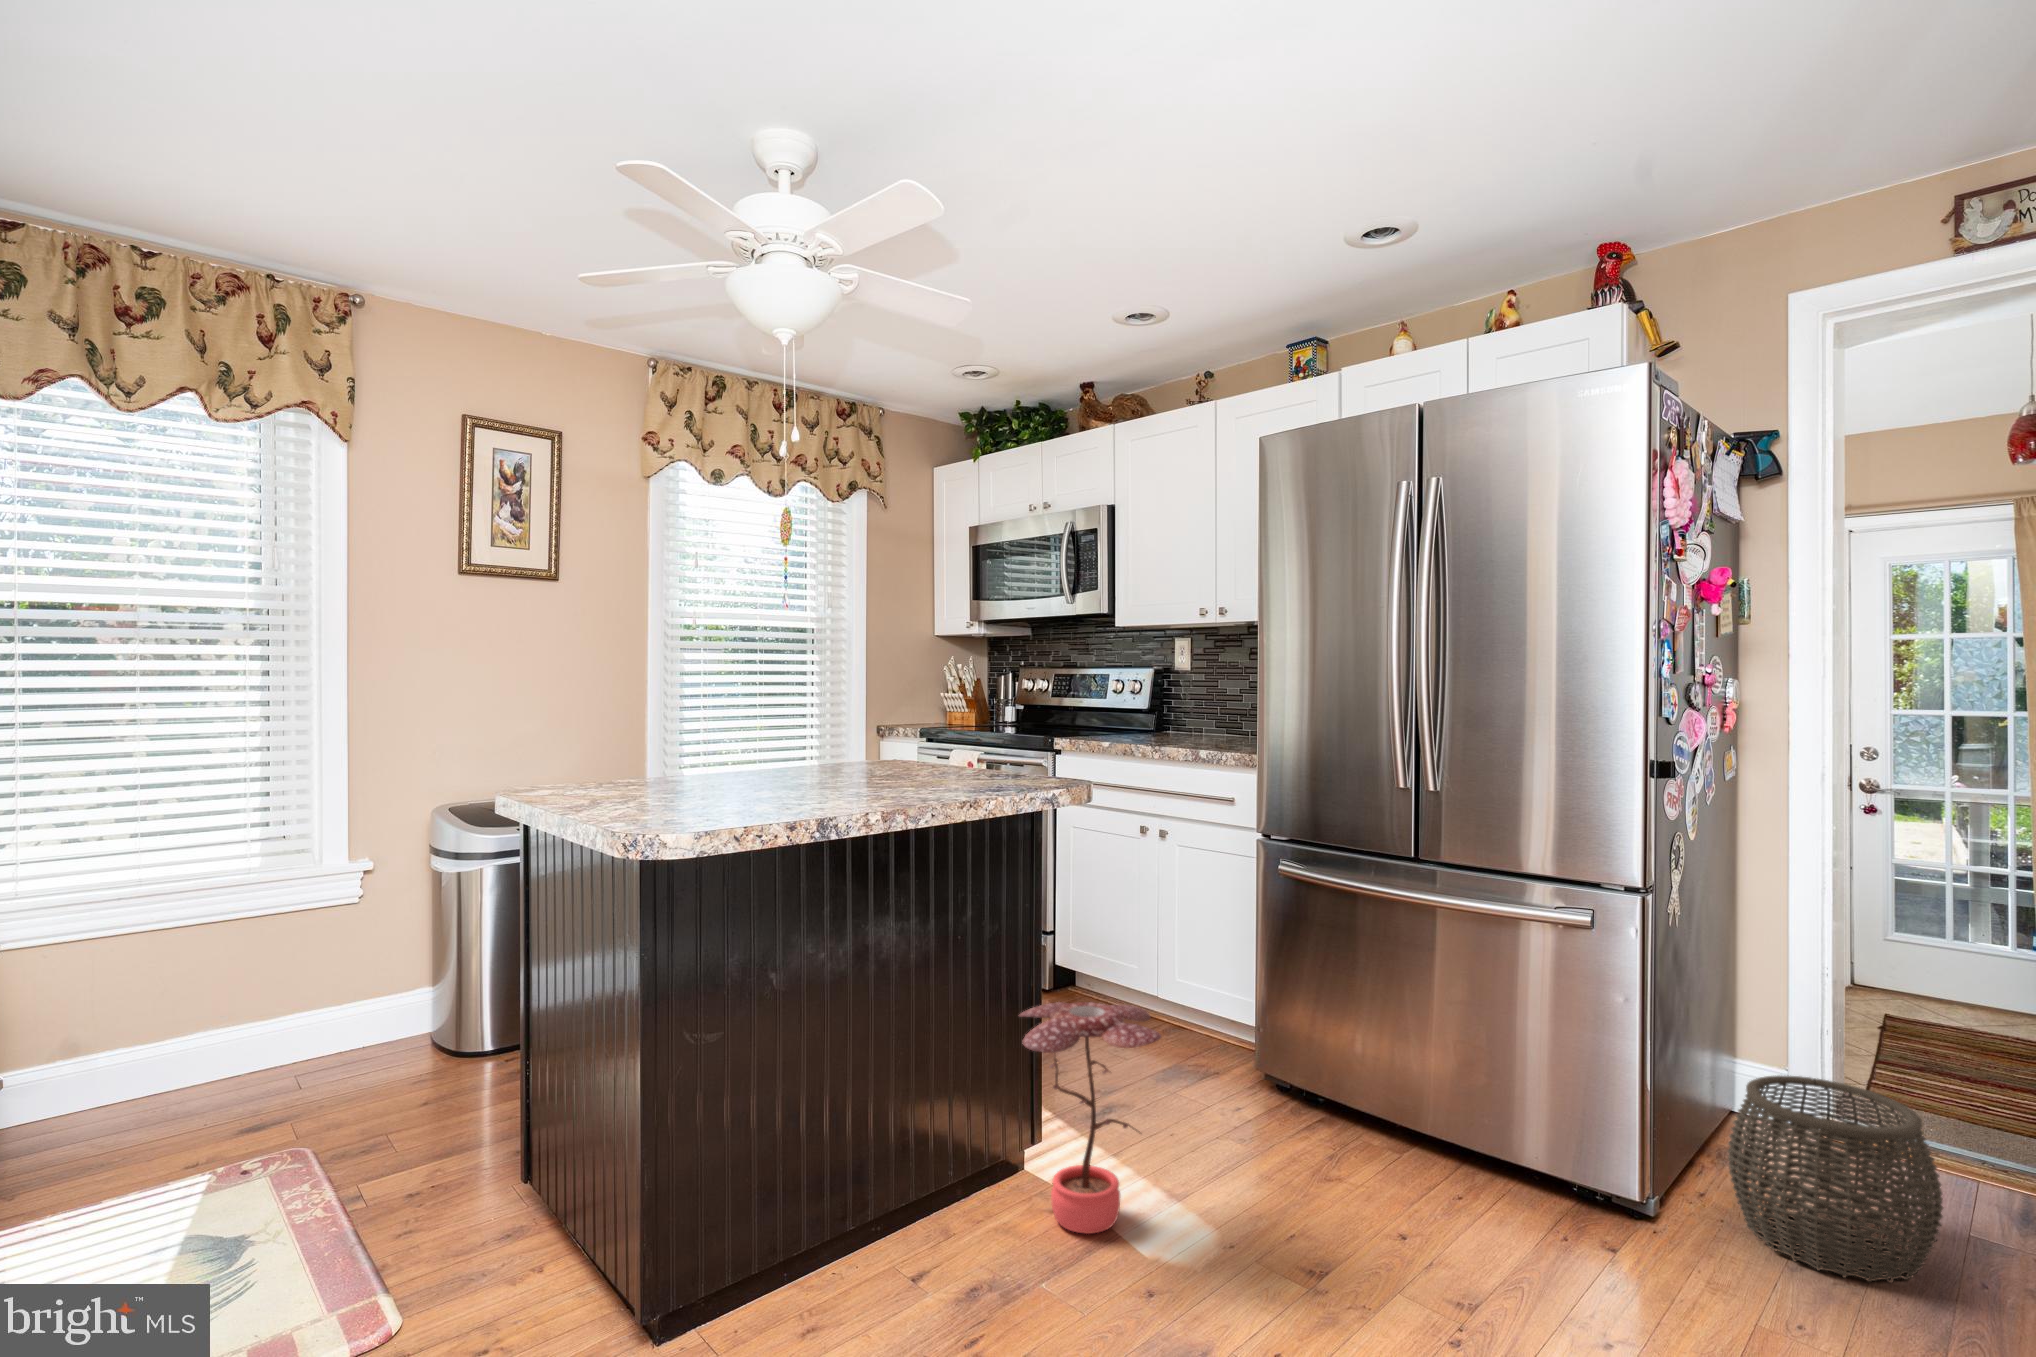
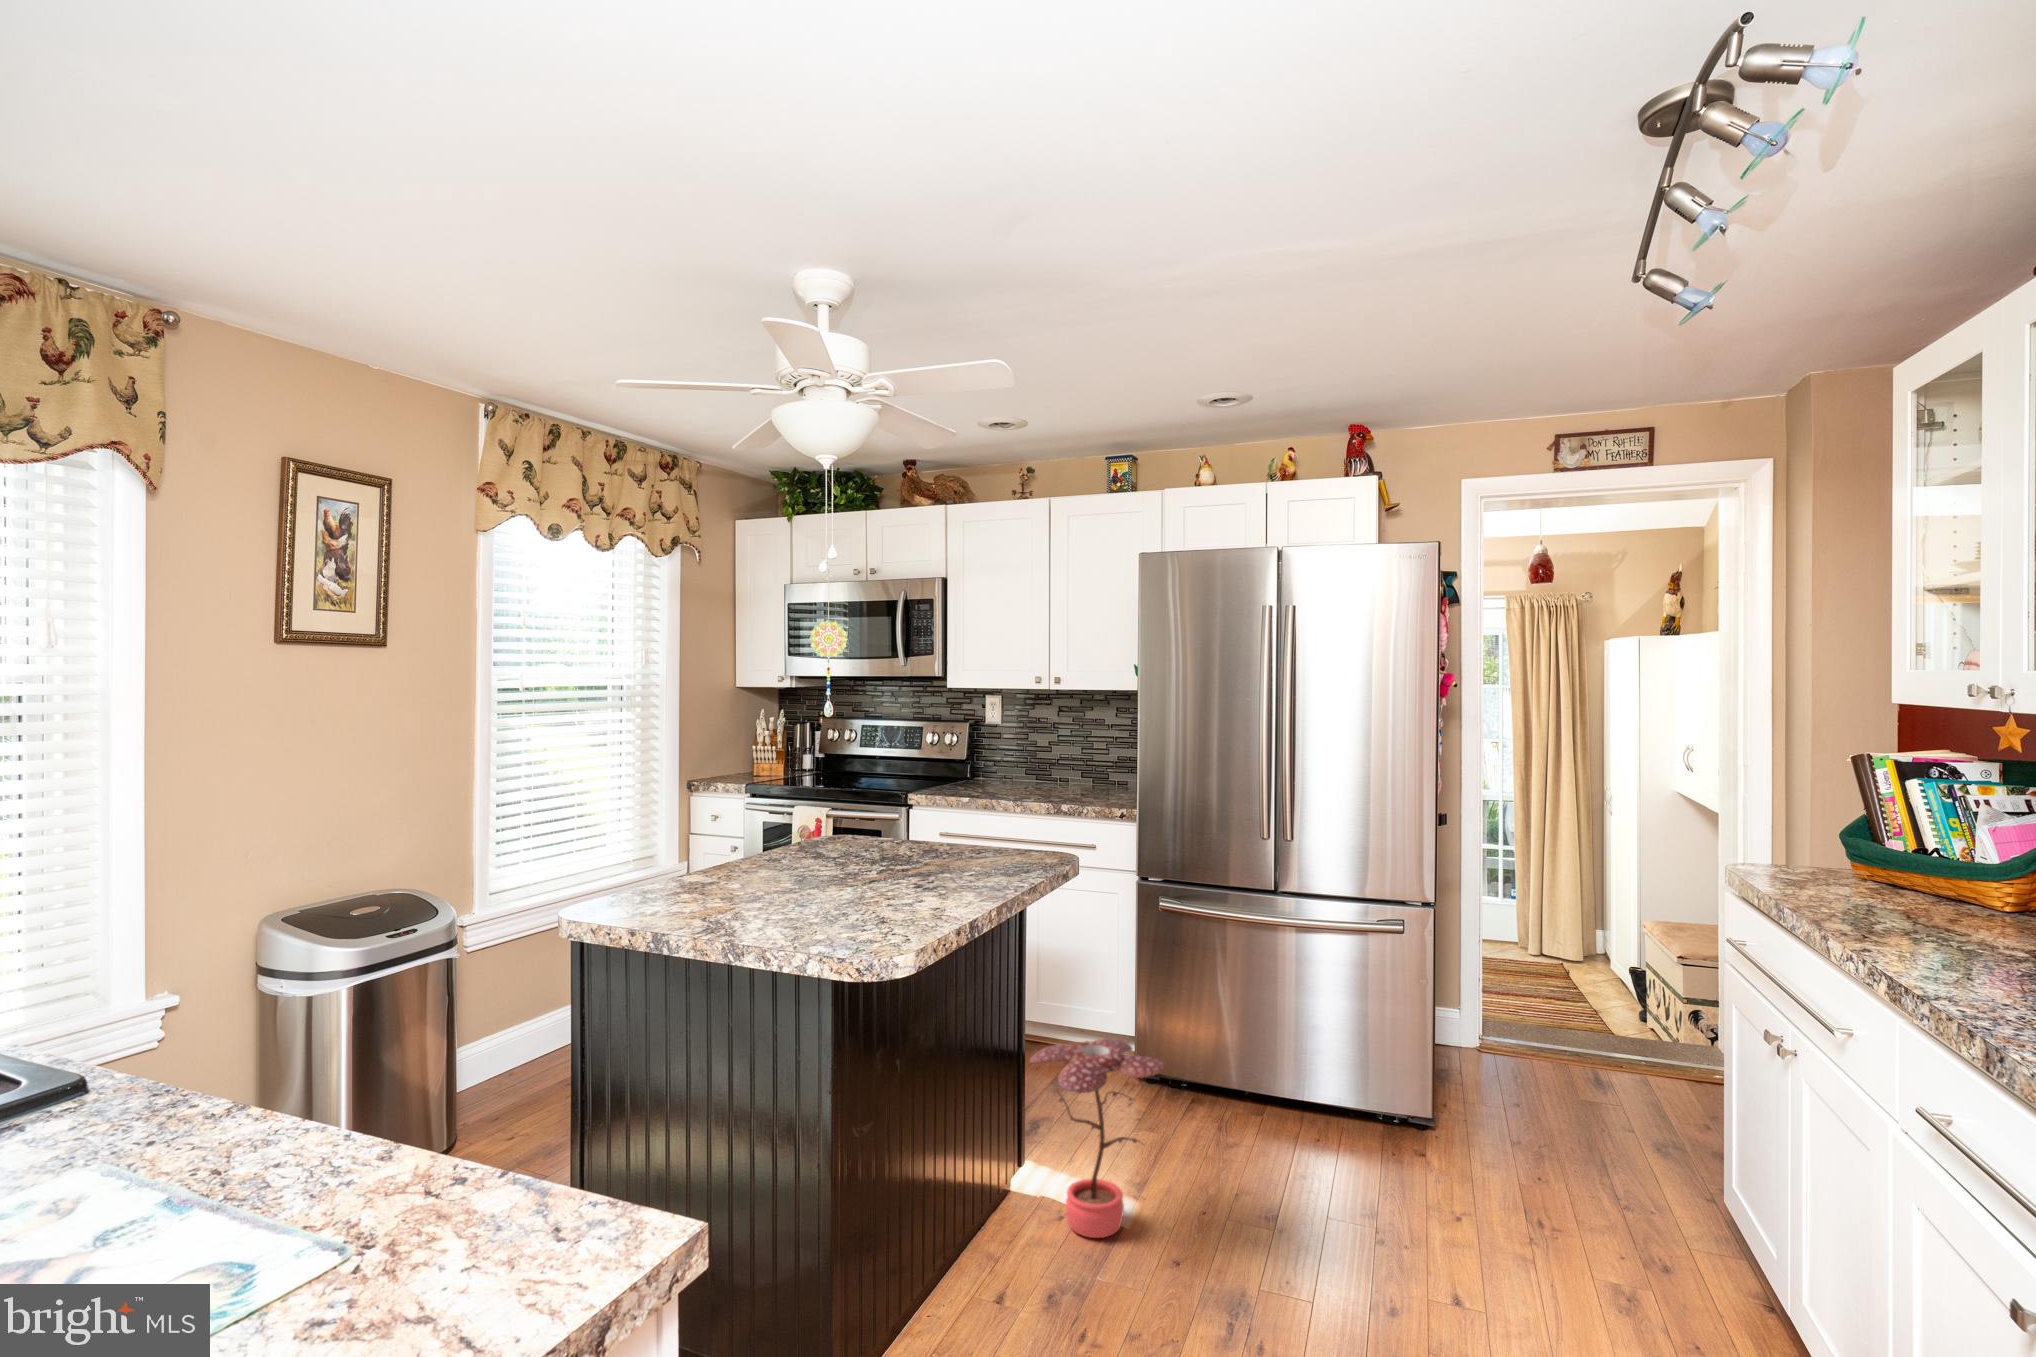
woven basket: present [1728,1075,1943,1283] -> none [1483,1020,1612,1153]

